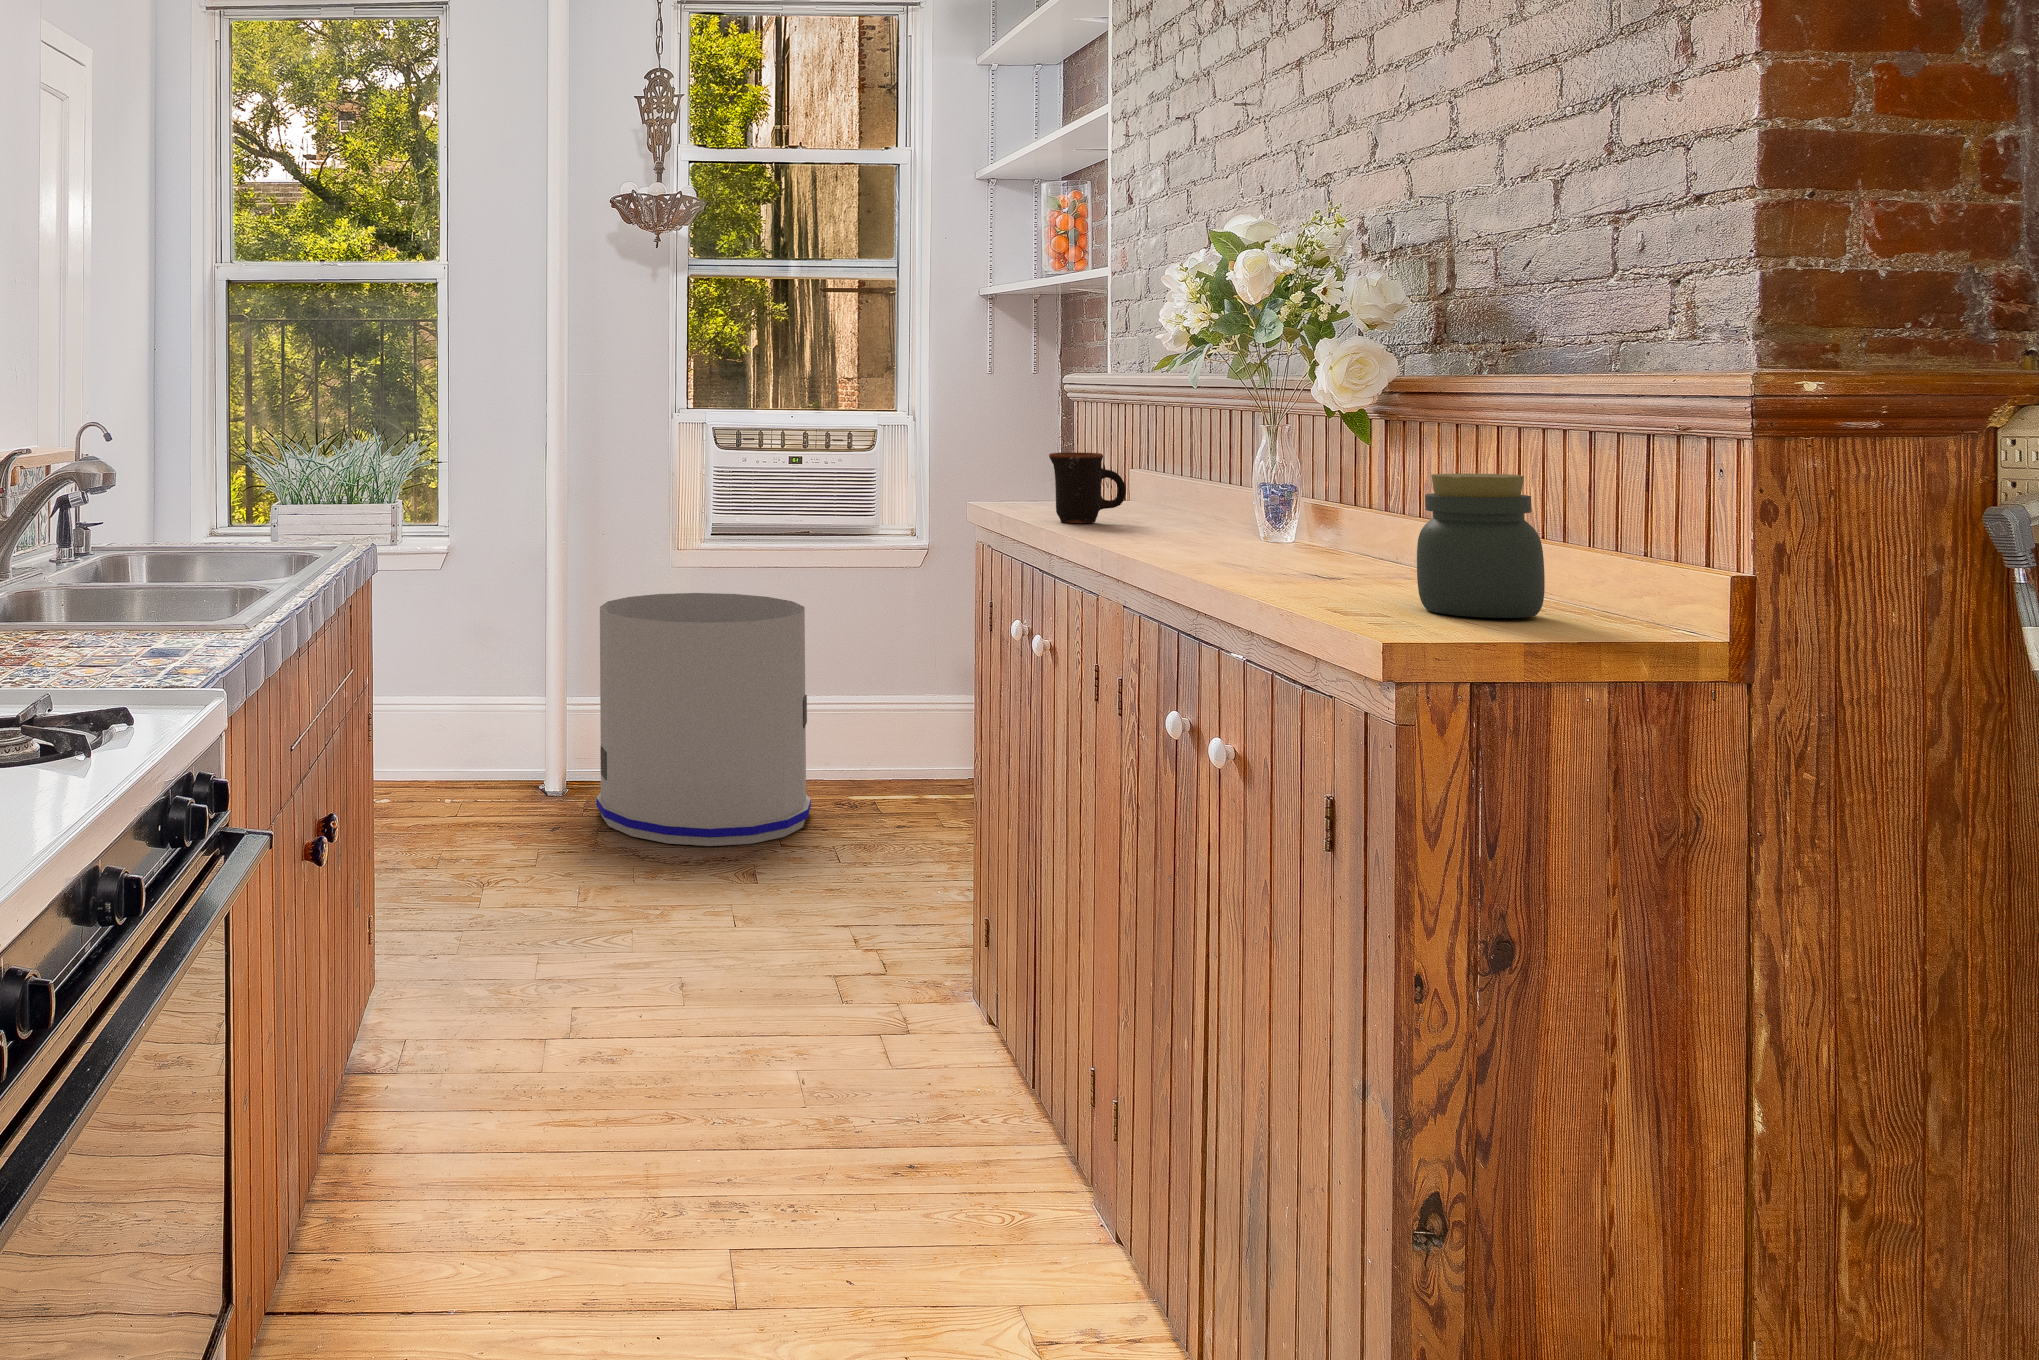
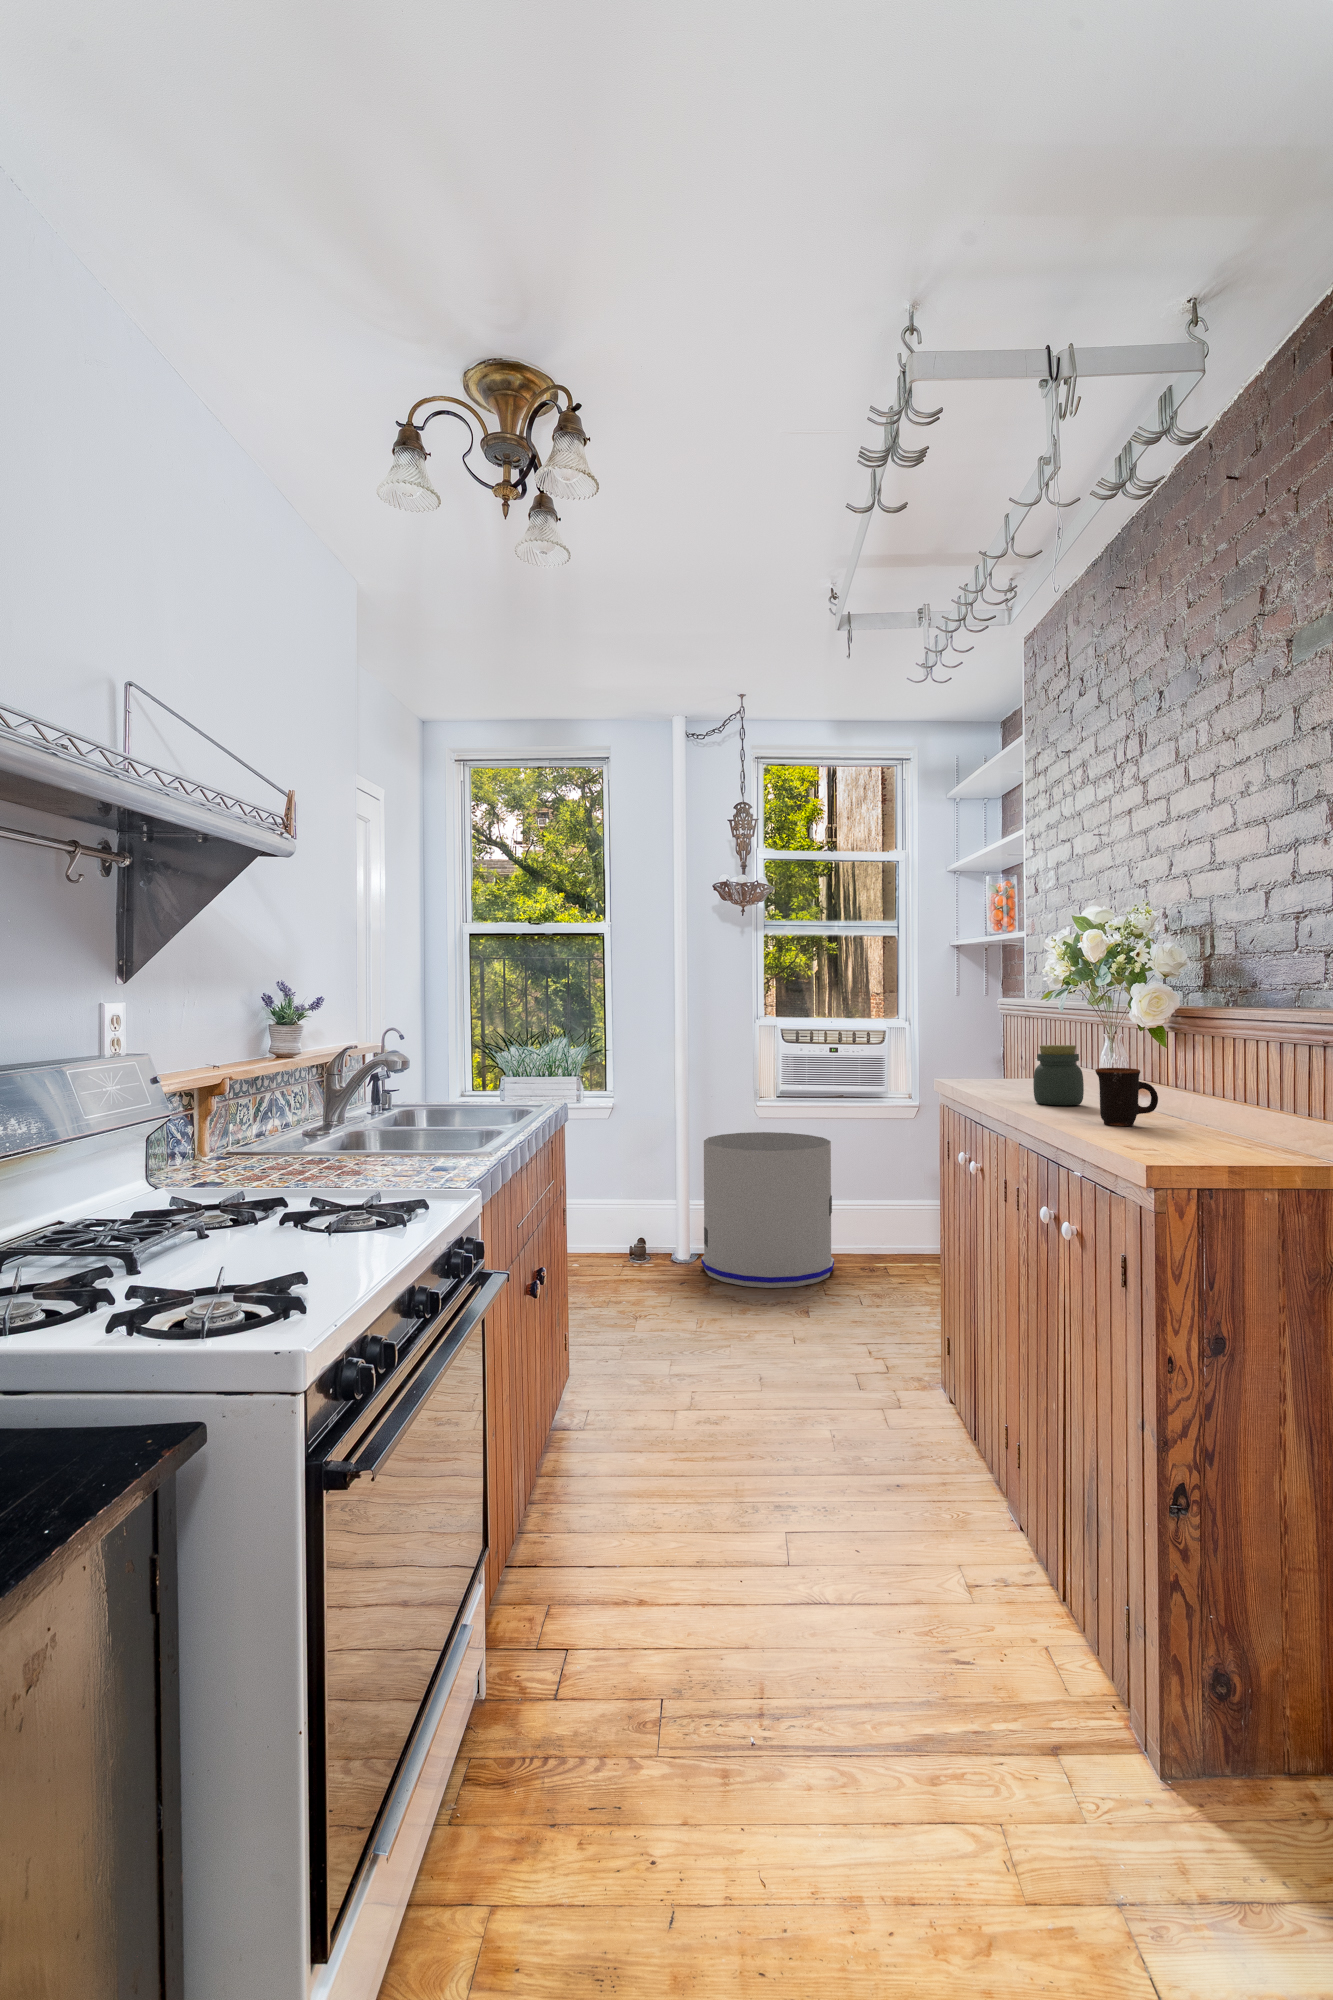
mug: present [1049,452,1126,523] -> present [1095,1068,1158,1126]
jar: present [1417,474,1545,618] -> present [1033,1045,1084,1105]

